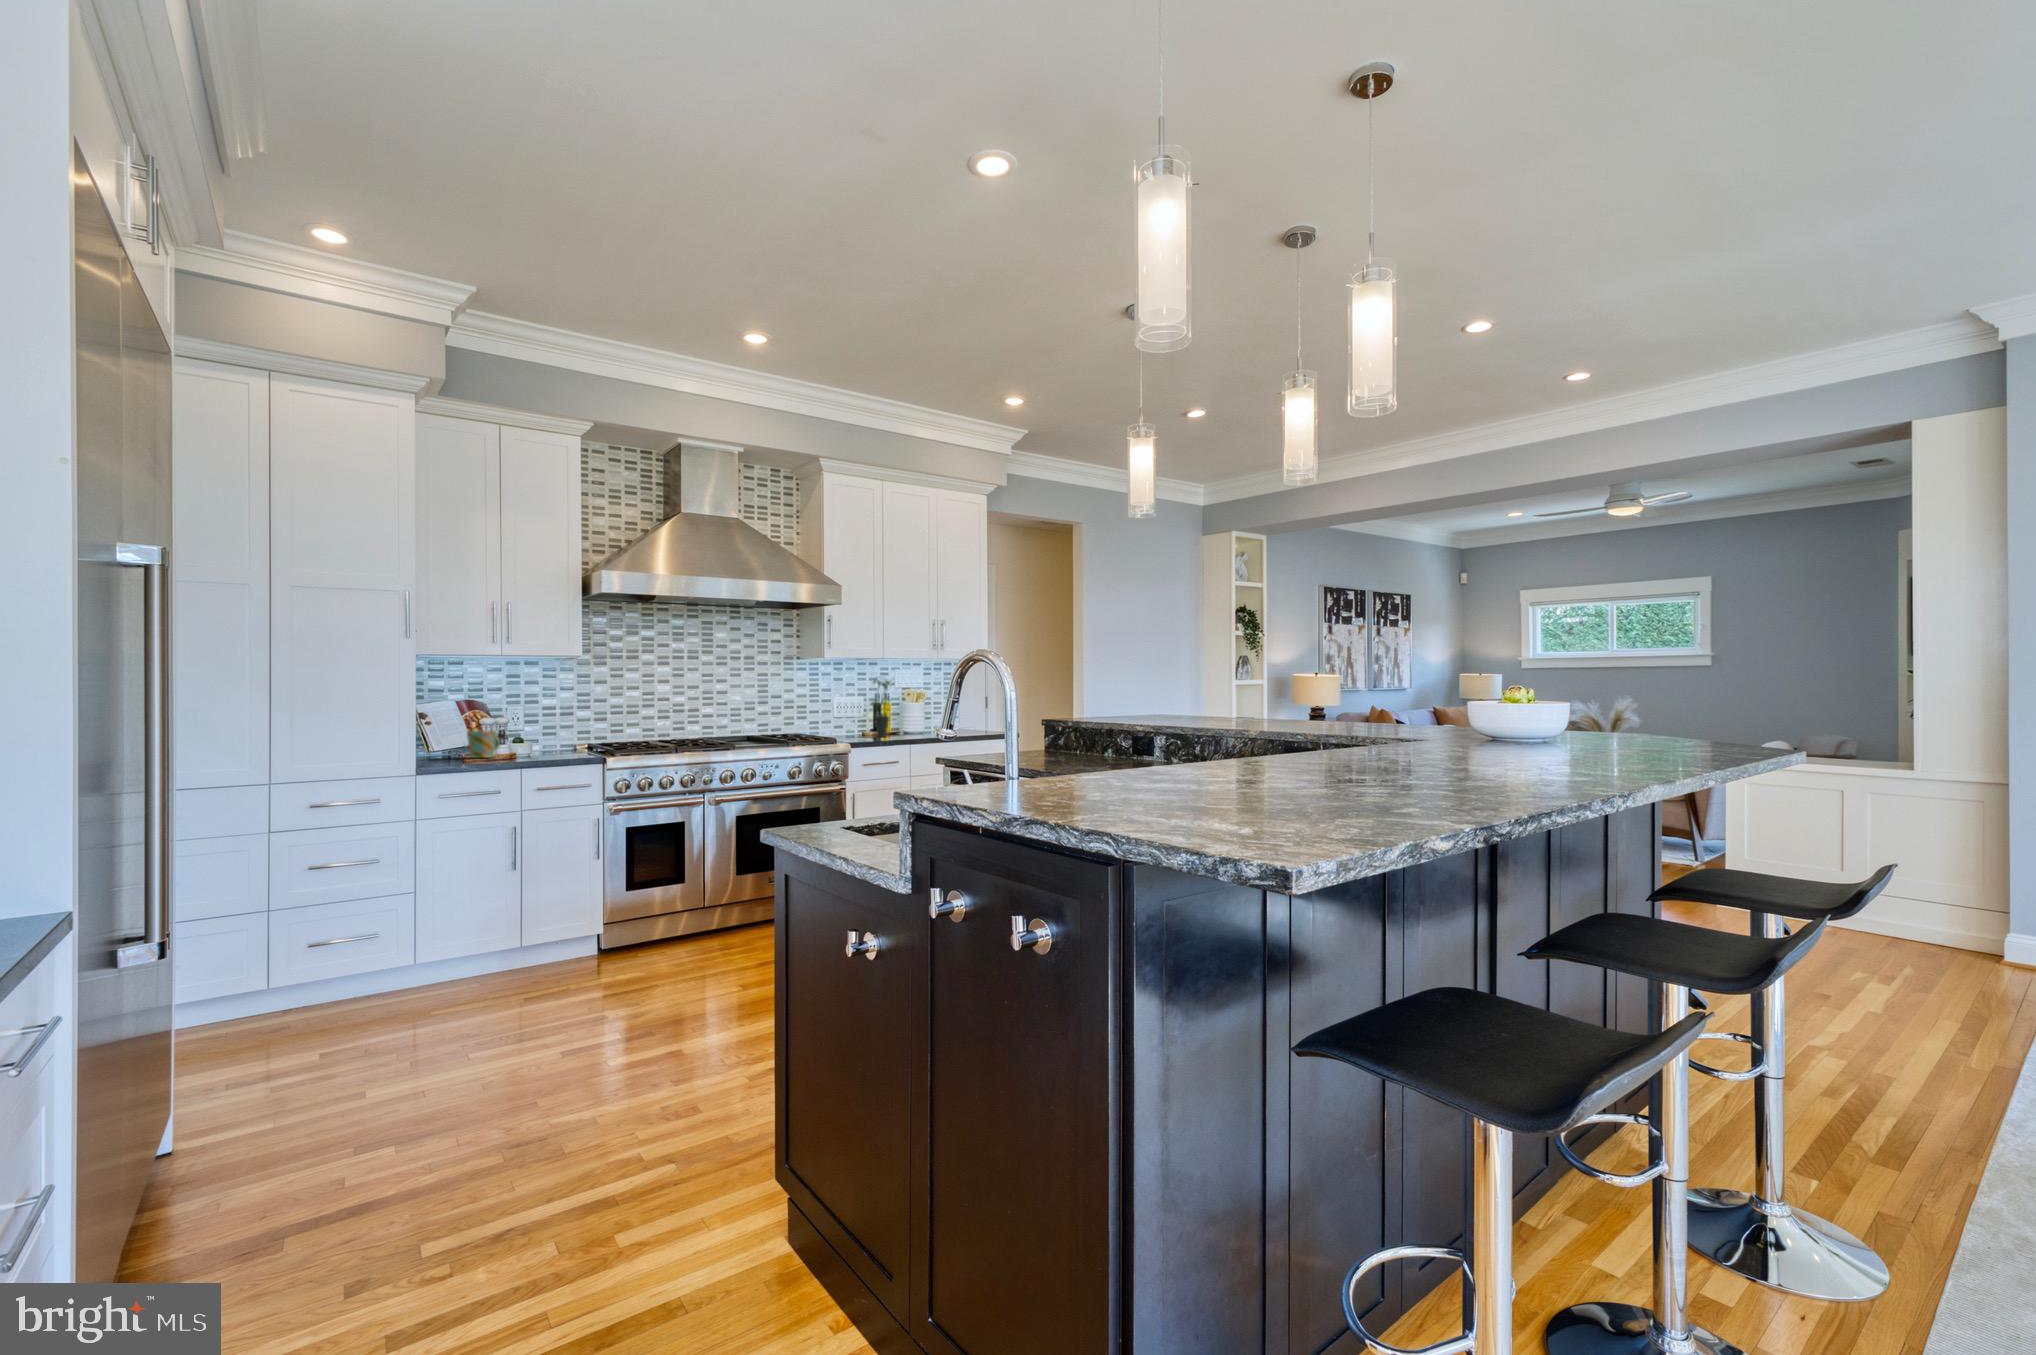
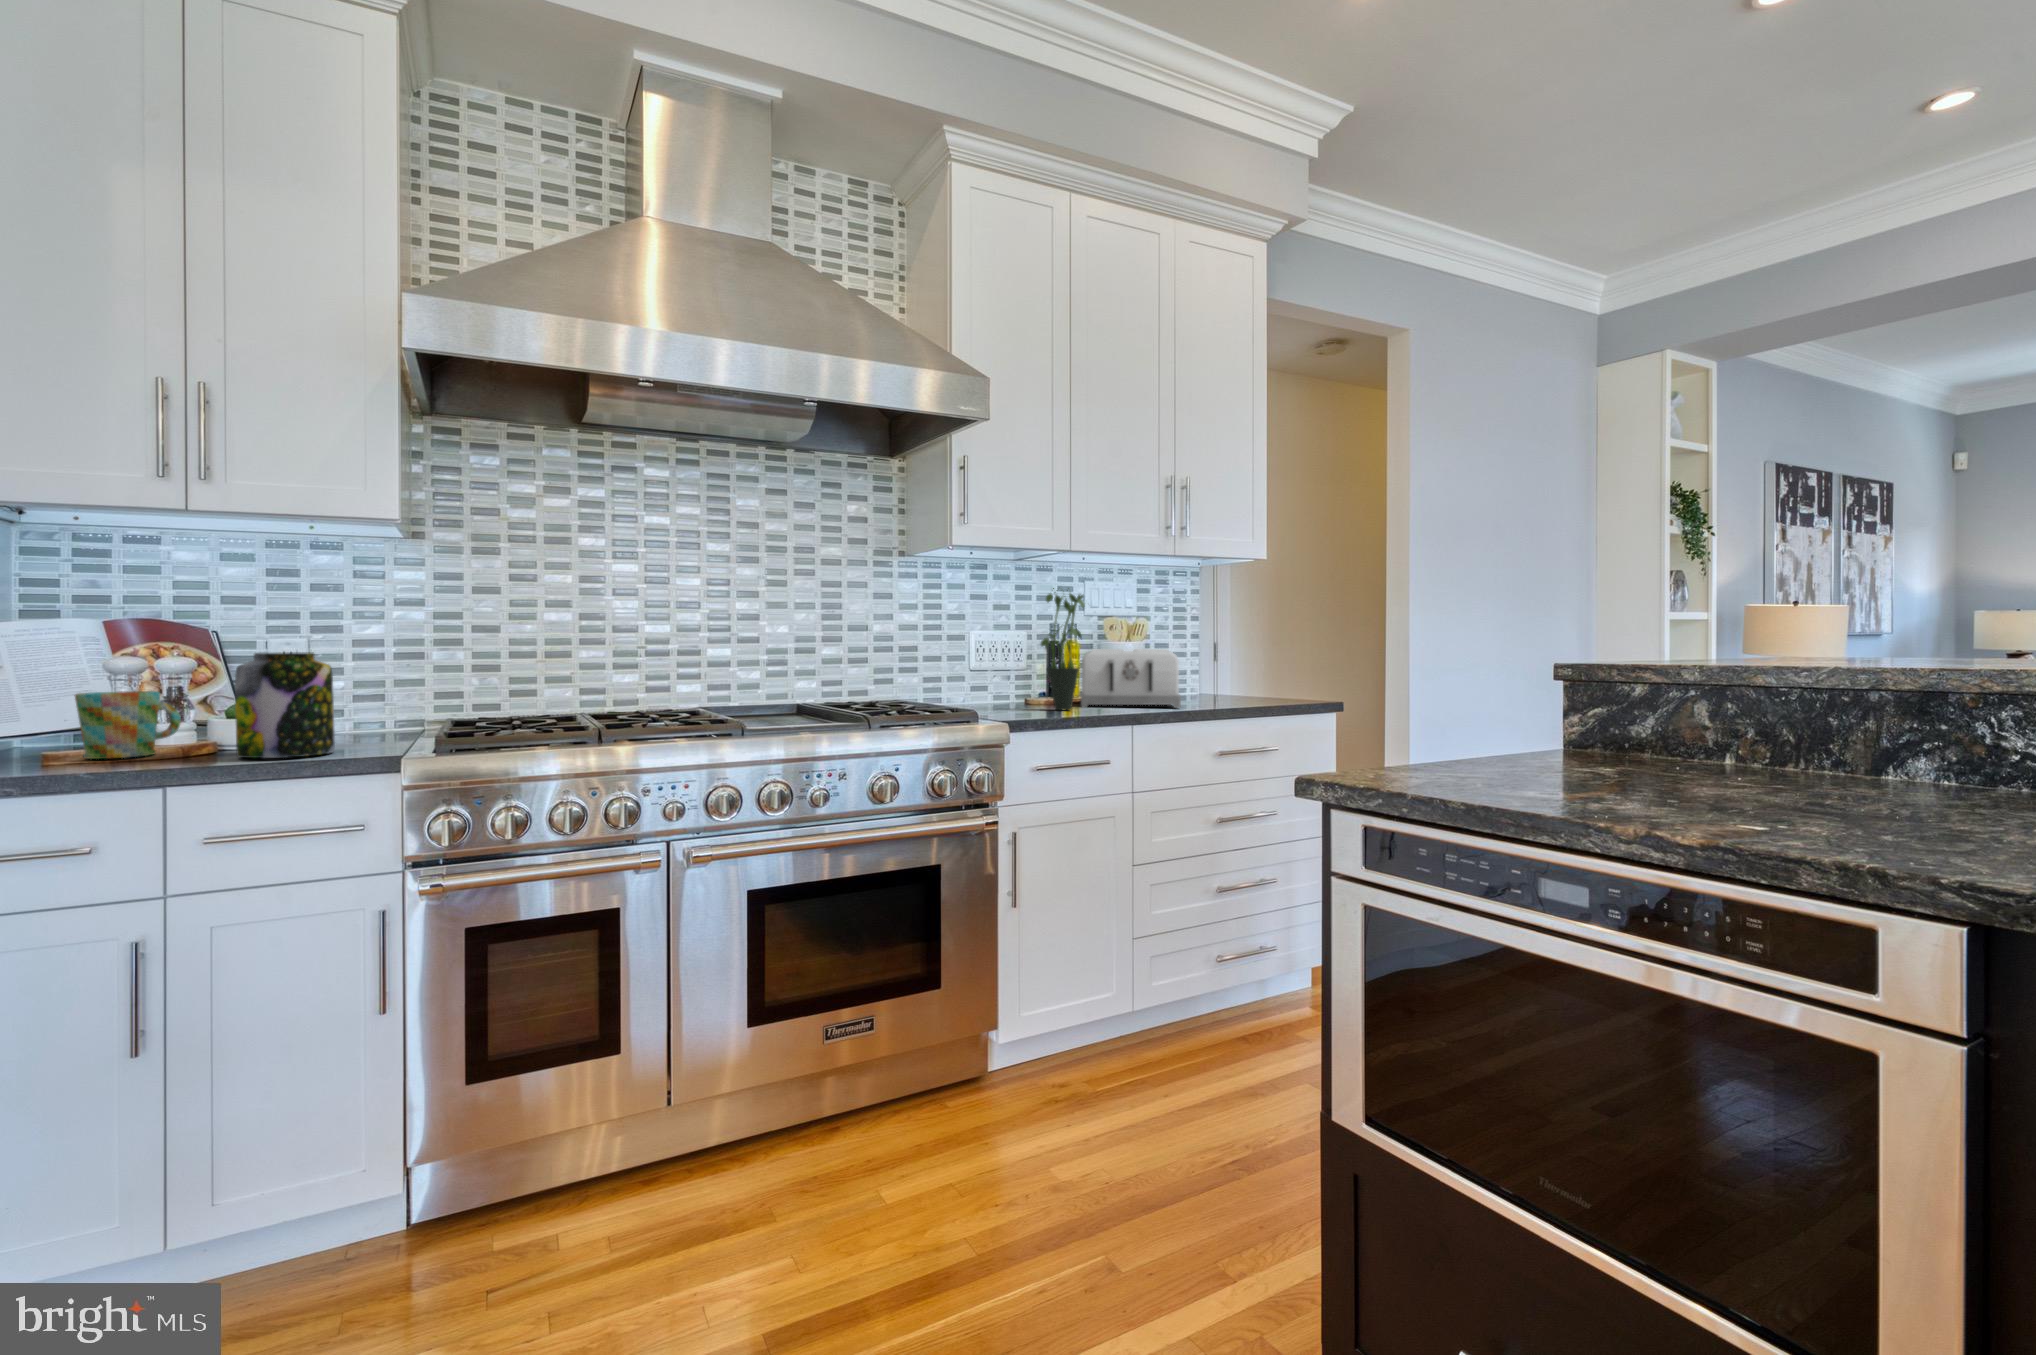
toaster: none [892,706,943,737] -> present [1081,649,1181,708]
jar: none [535,714,572,757] -> present [235,652,335,758]

